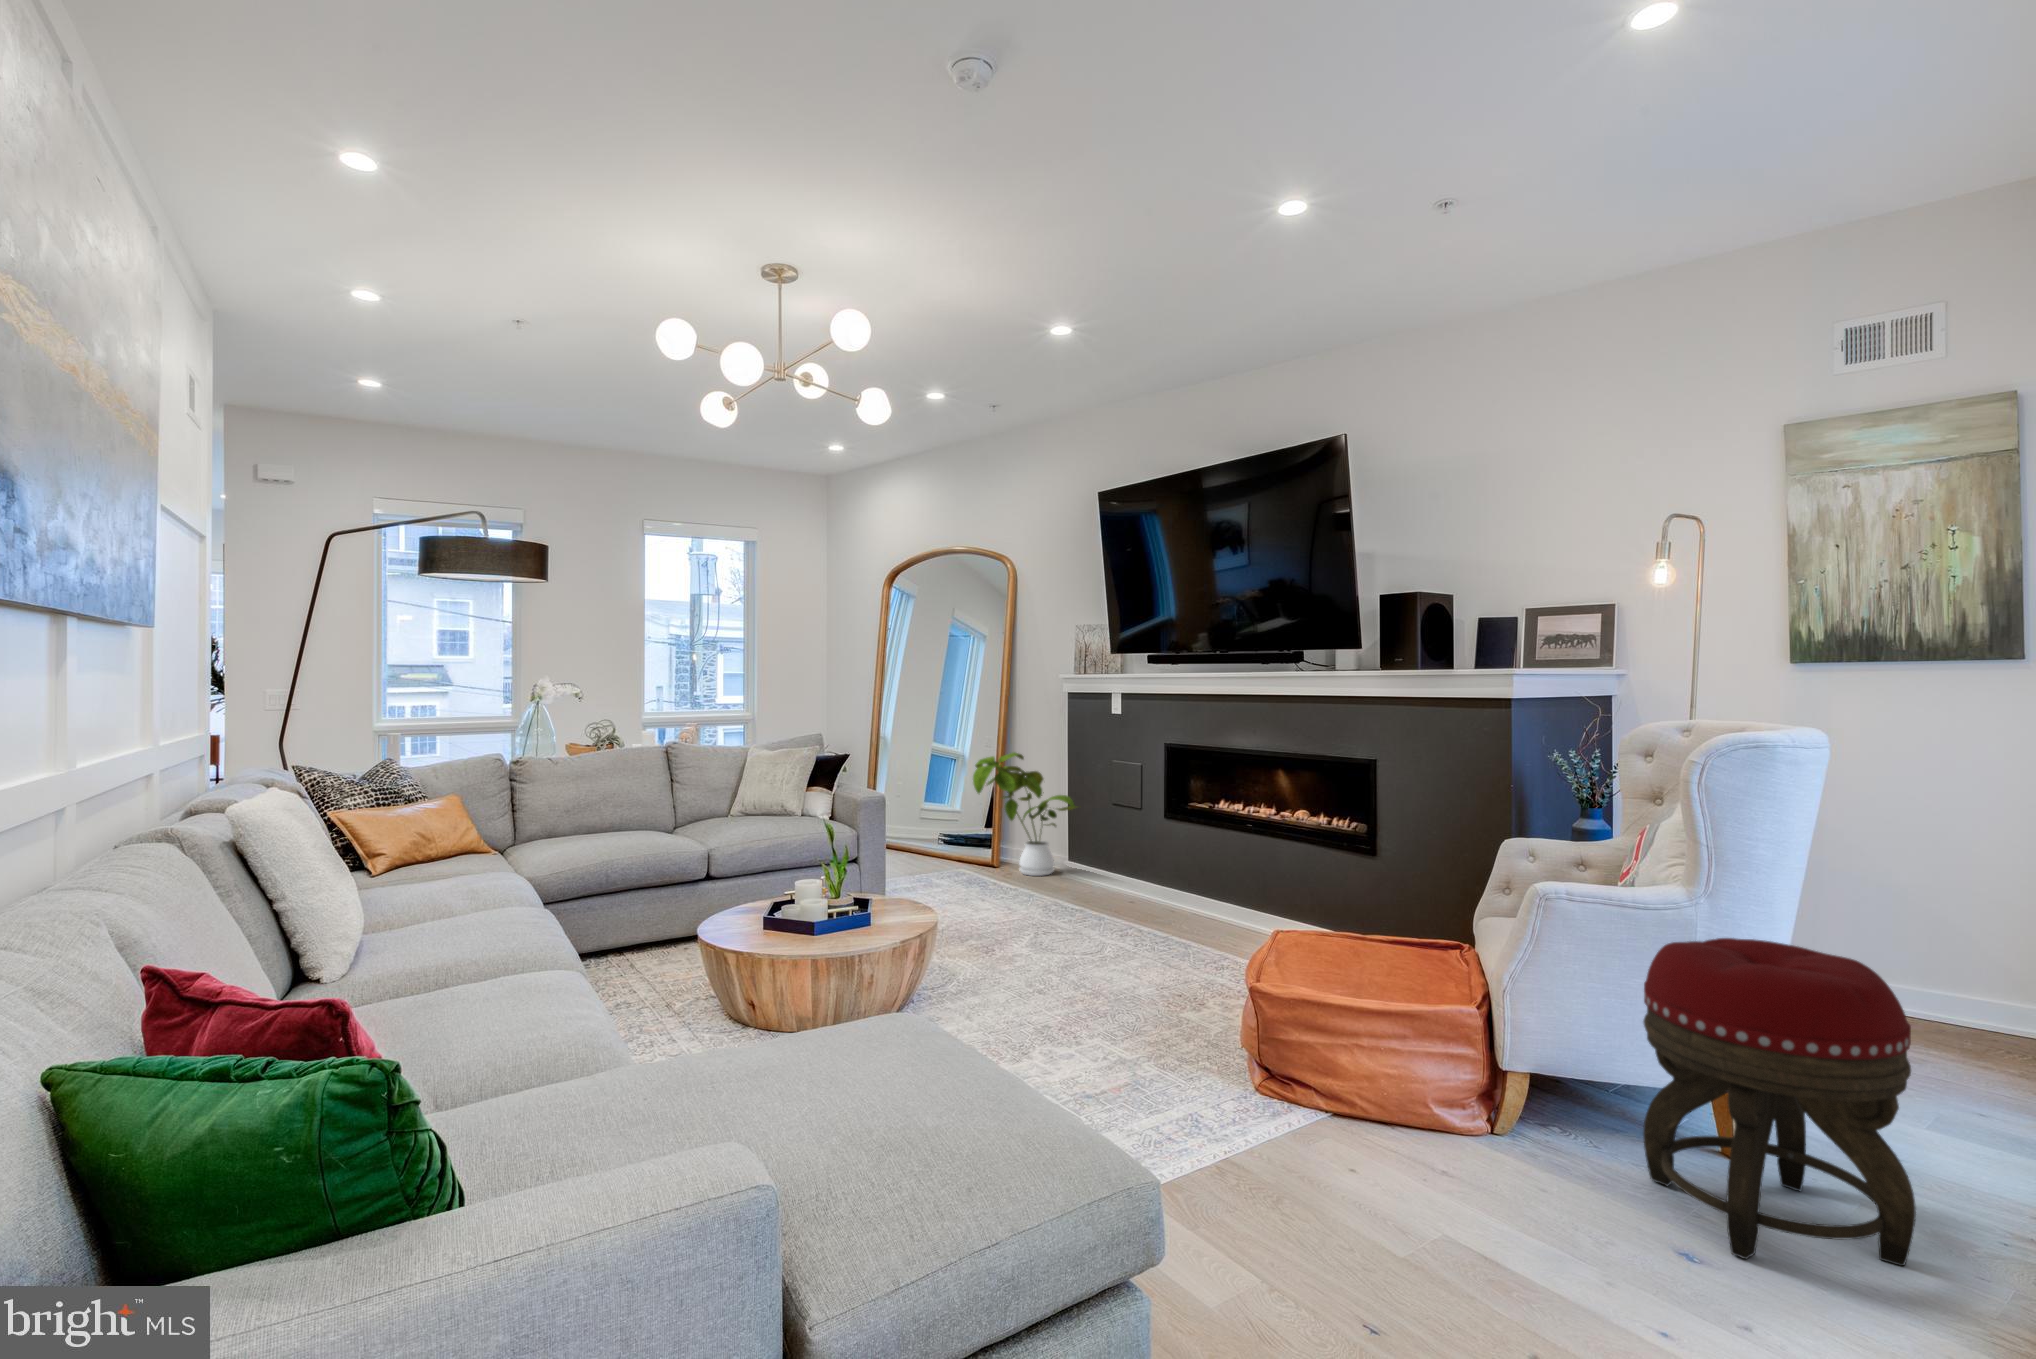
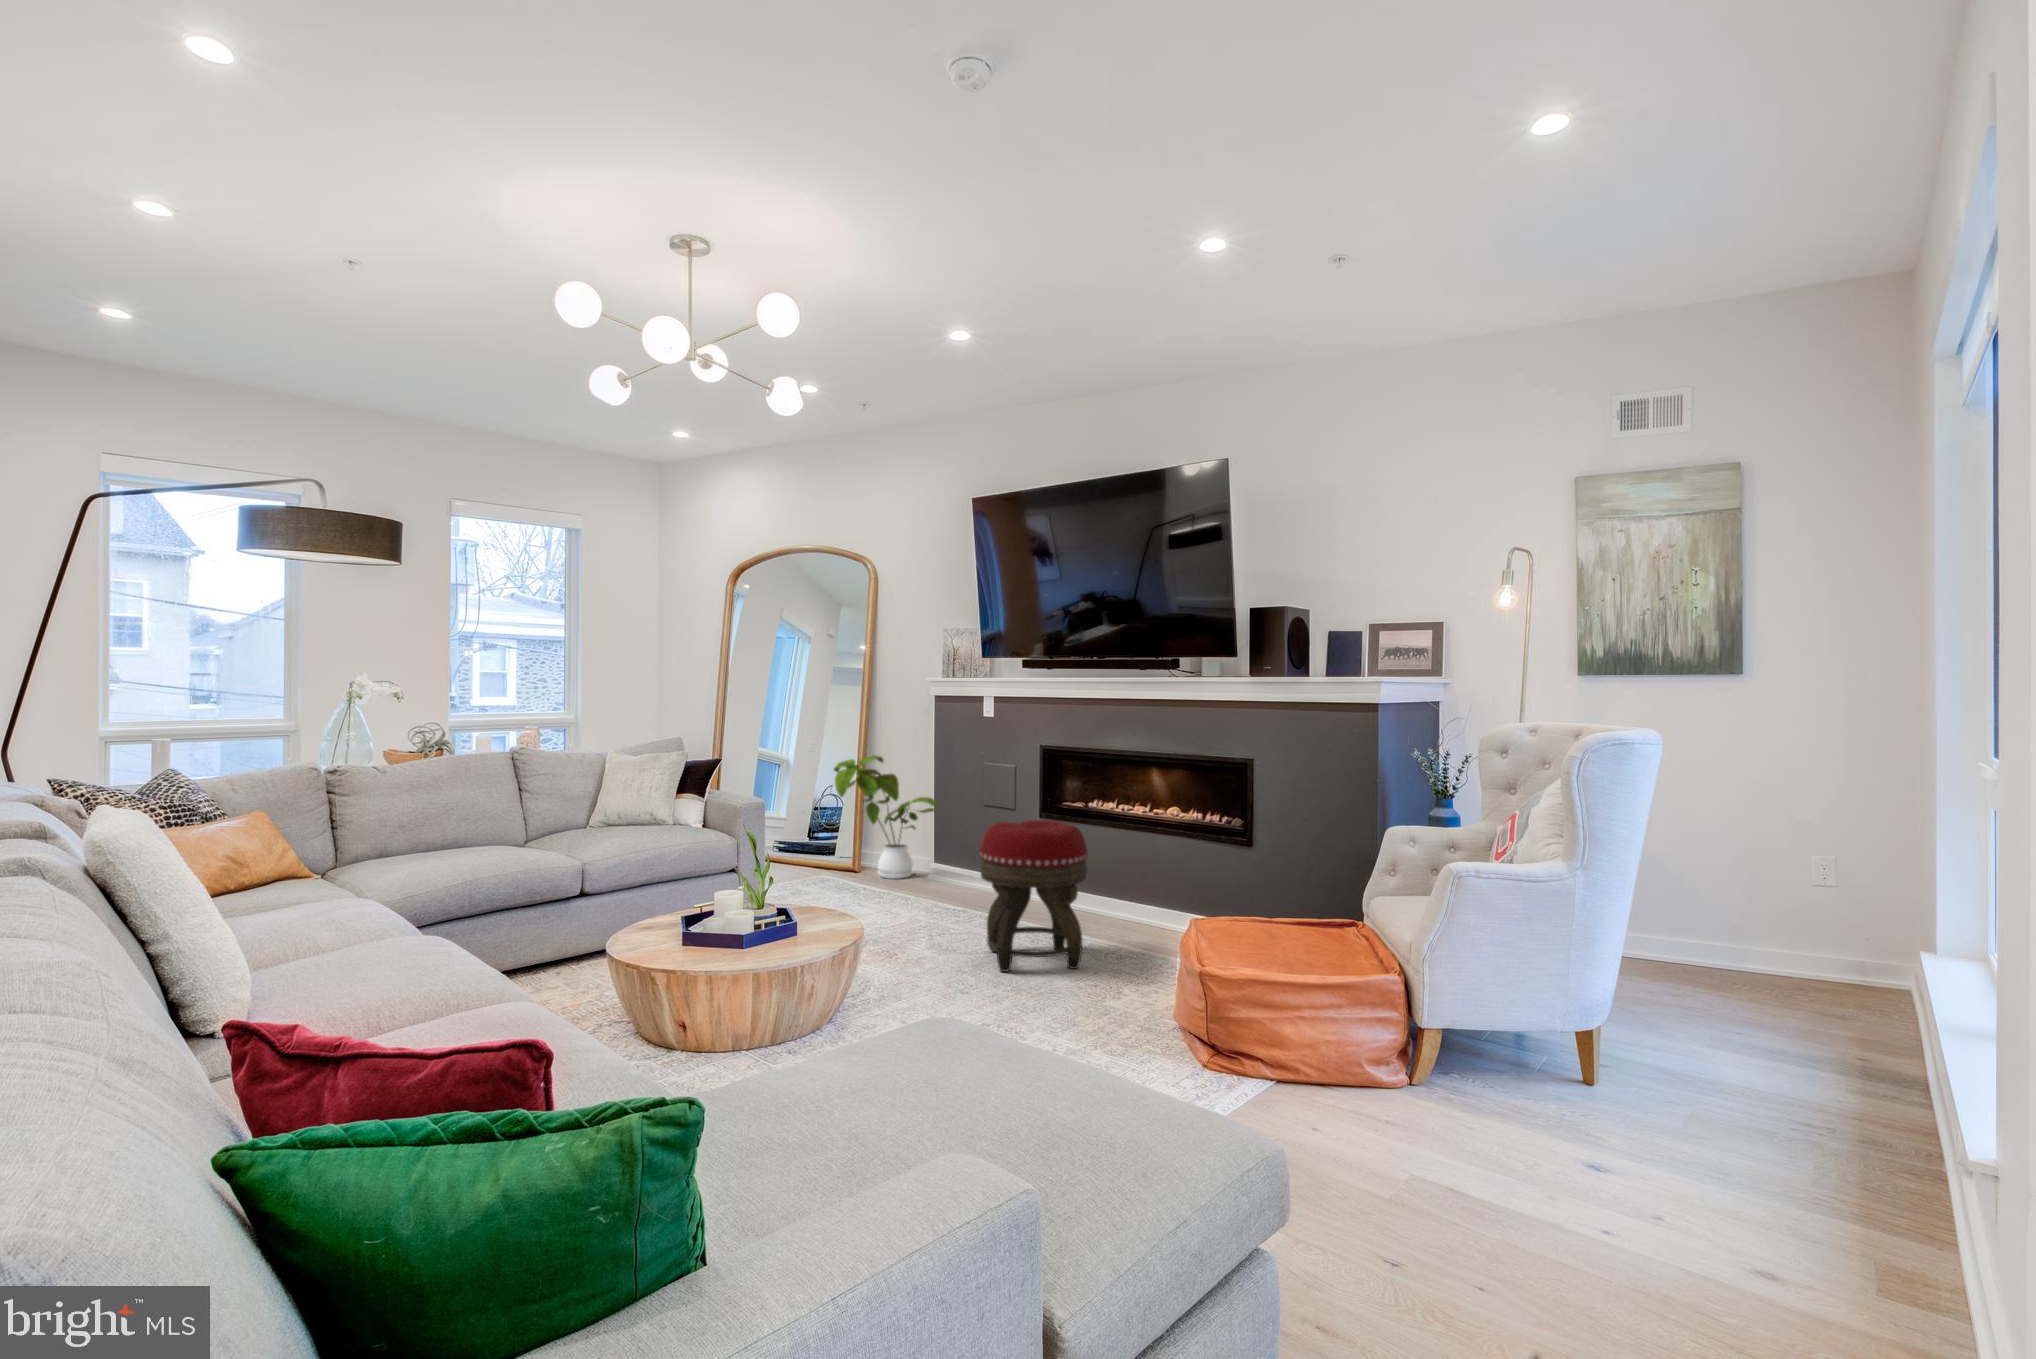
footstool: present [1643,938,1916,1266] -> present [980,820,1088,972]

